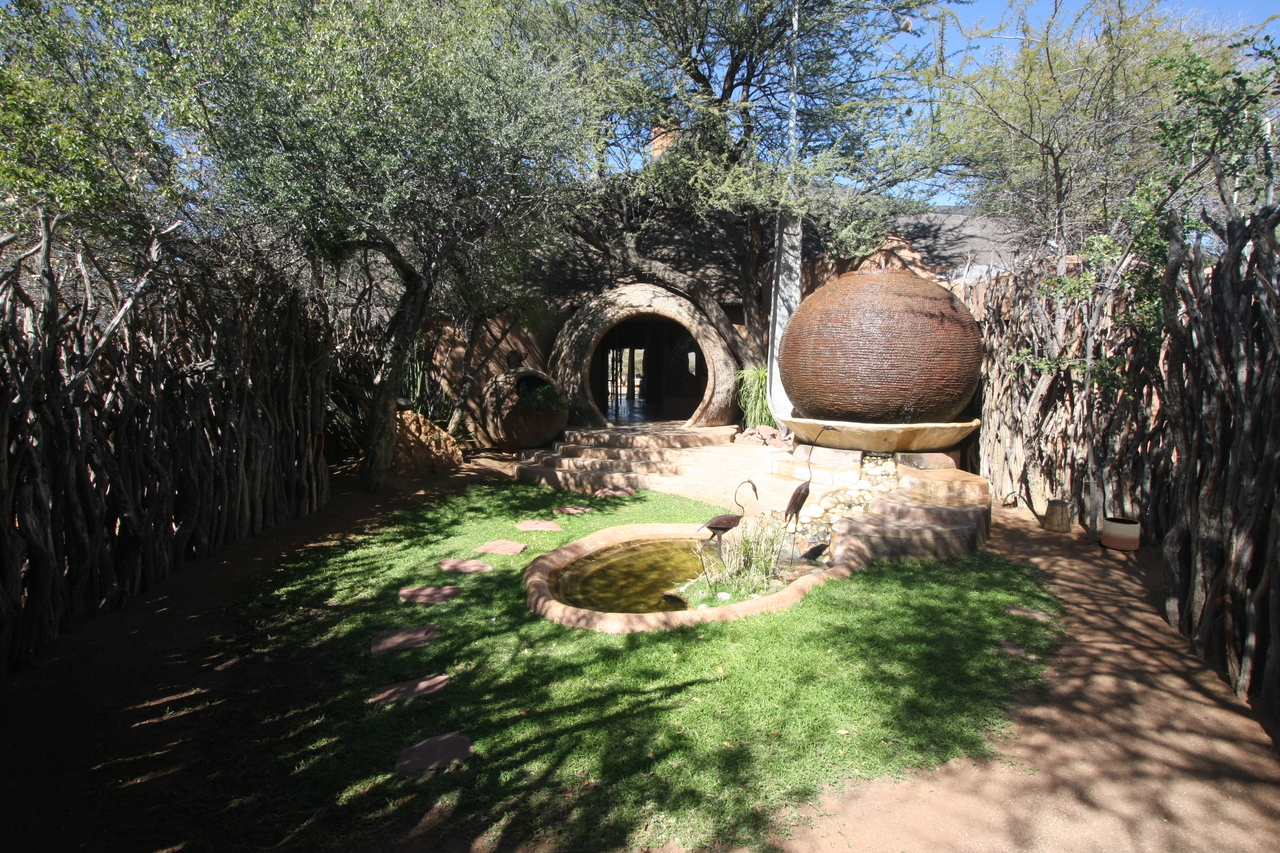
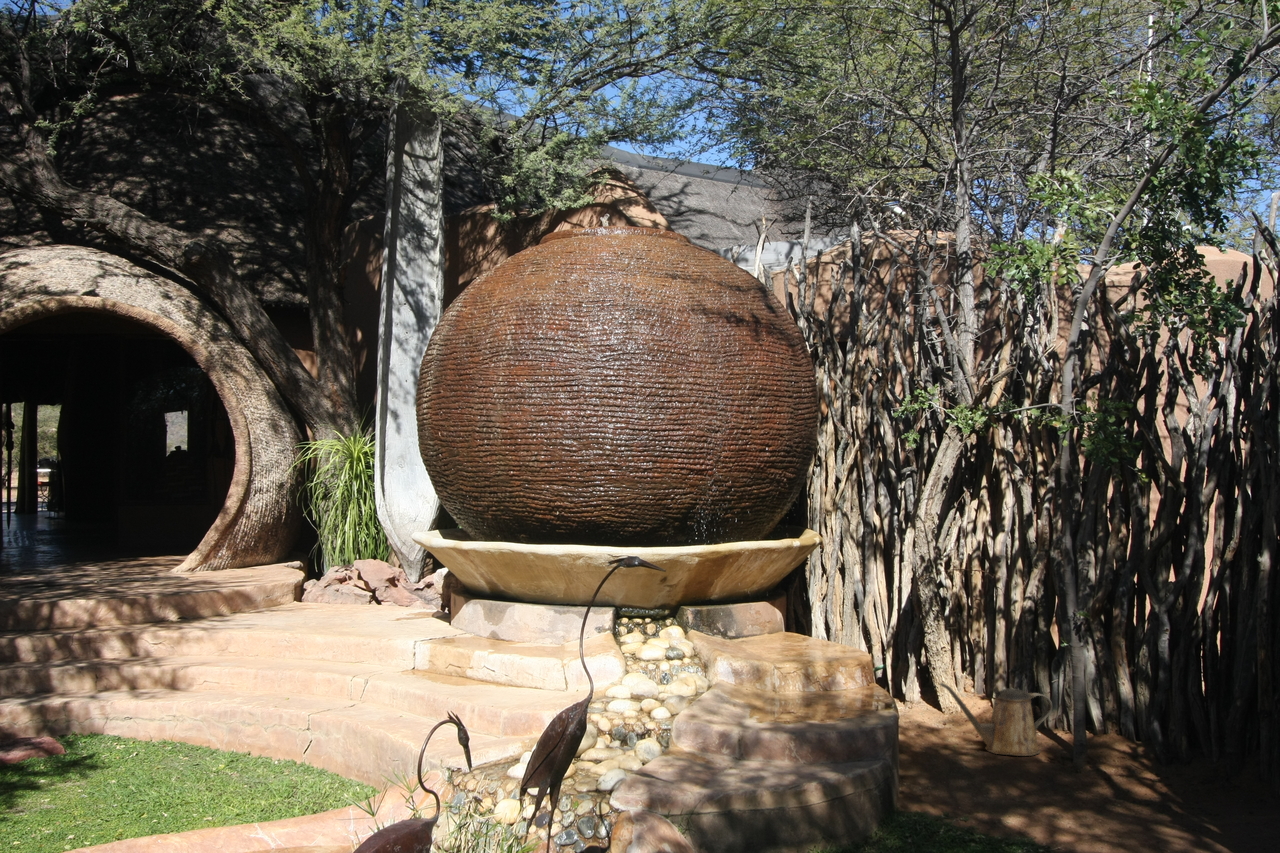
planter: present [1101,517,1140,551] -> none [1109,718,1176,786]

